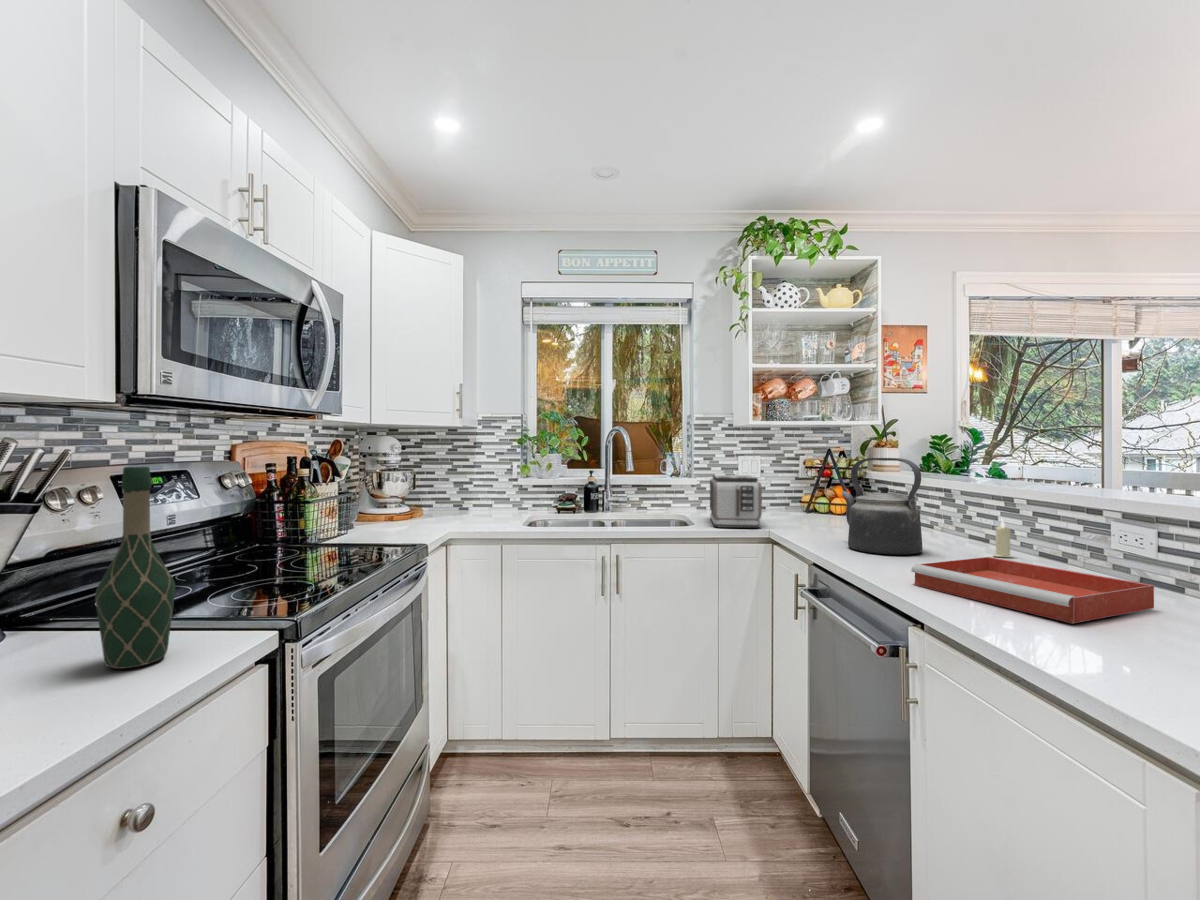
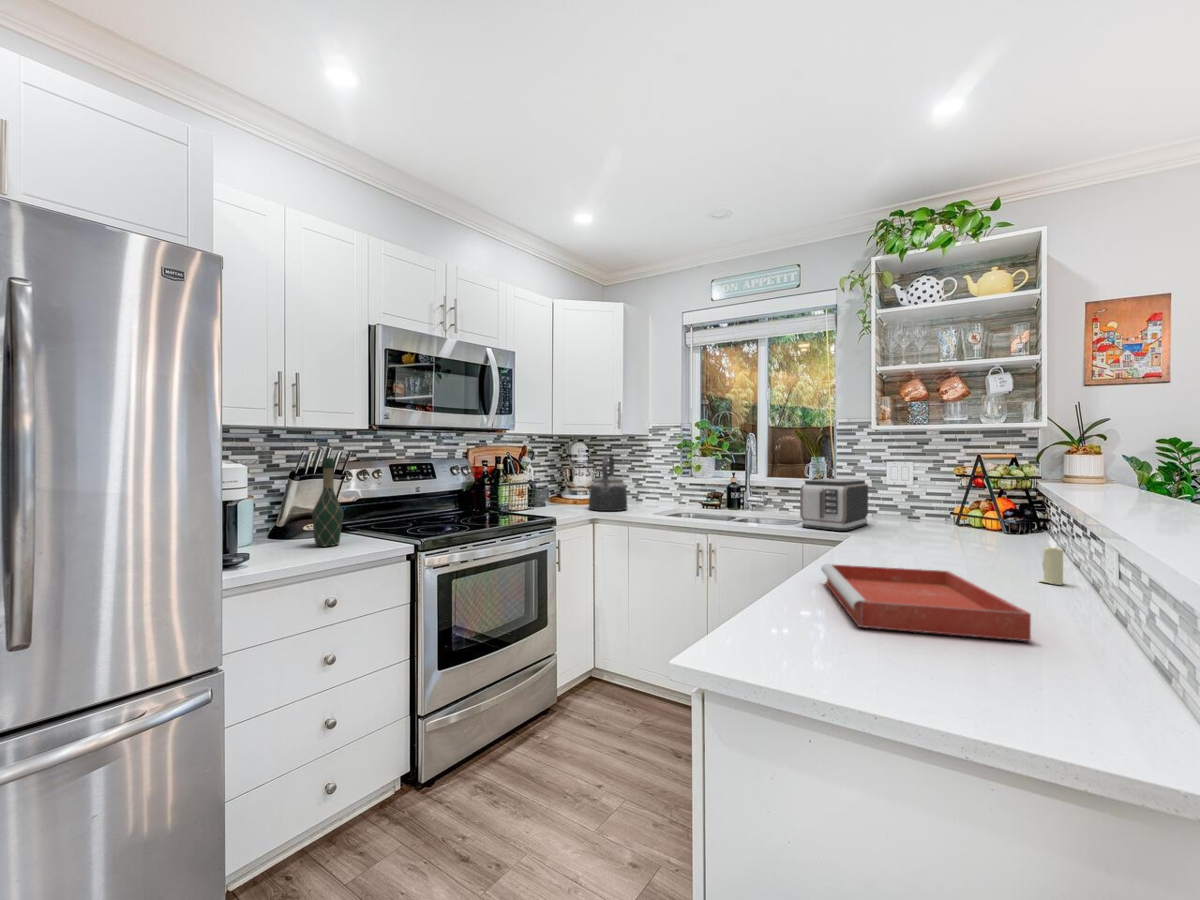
kettle: present [842,458,923,555] -> present [589,456,627,511]

